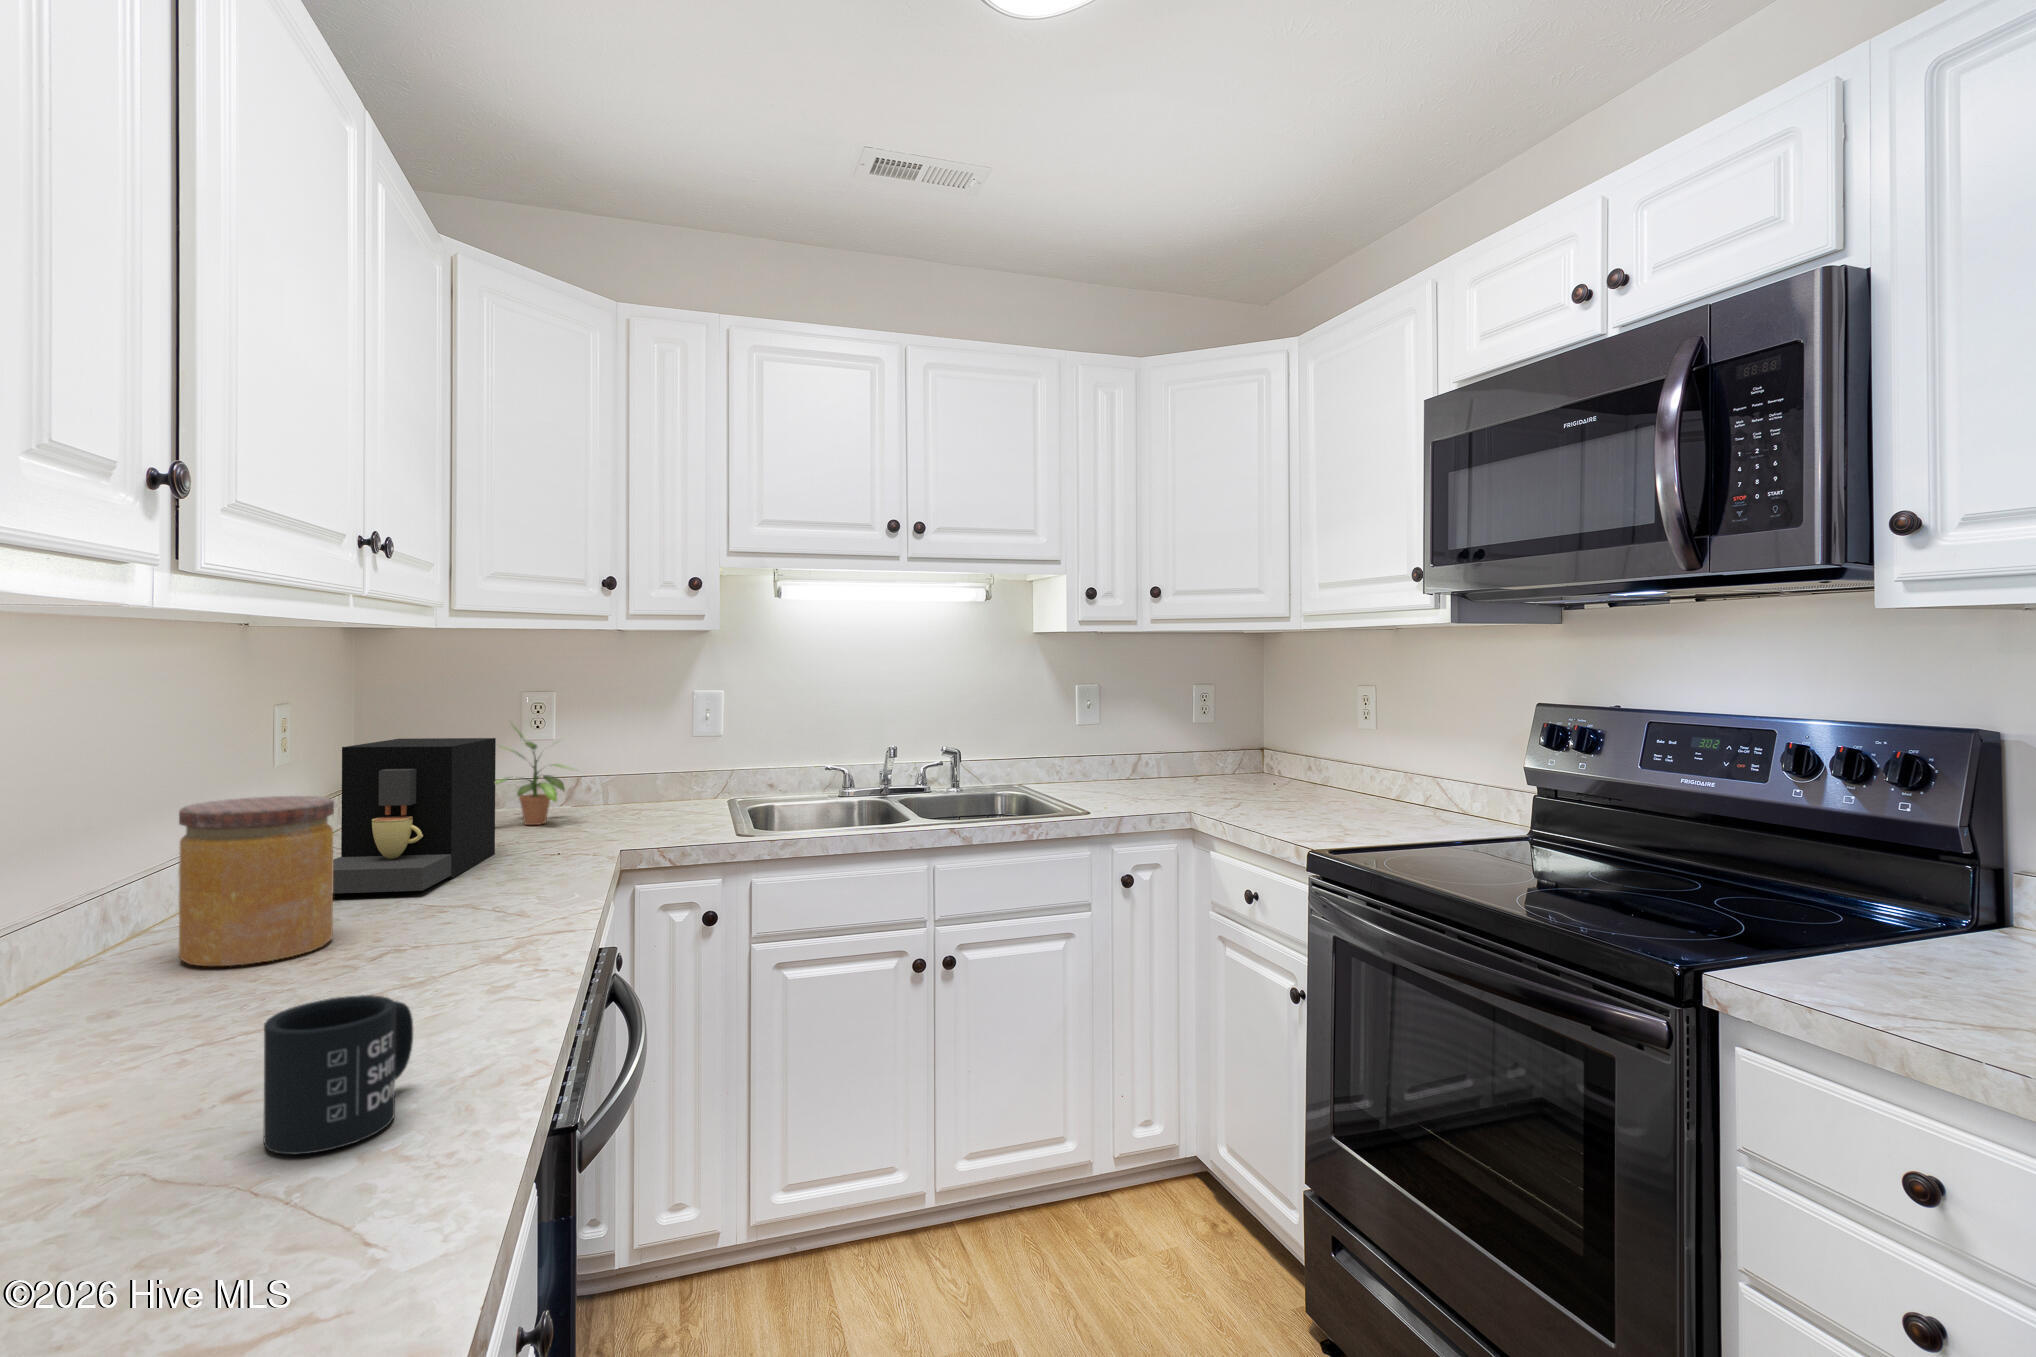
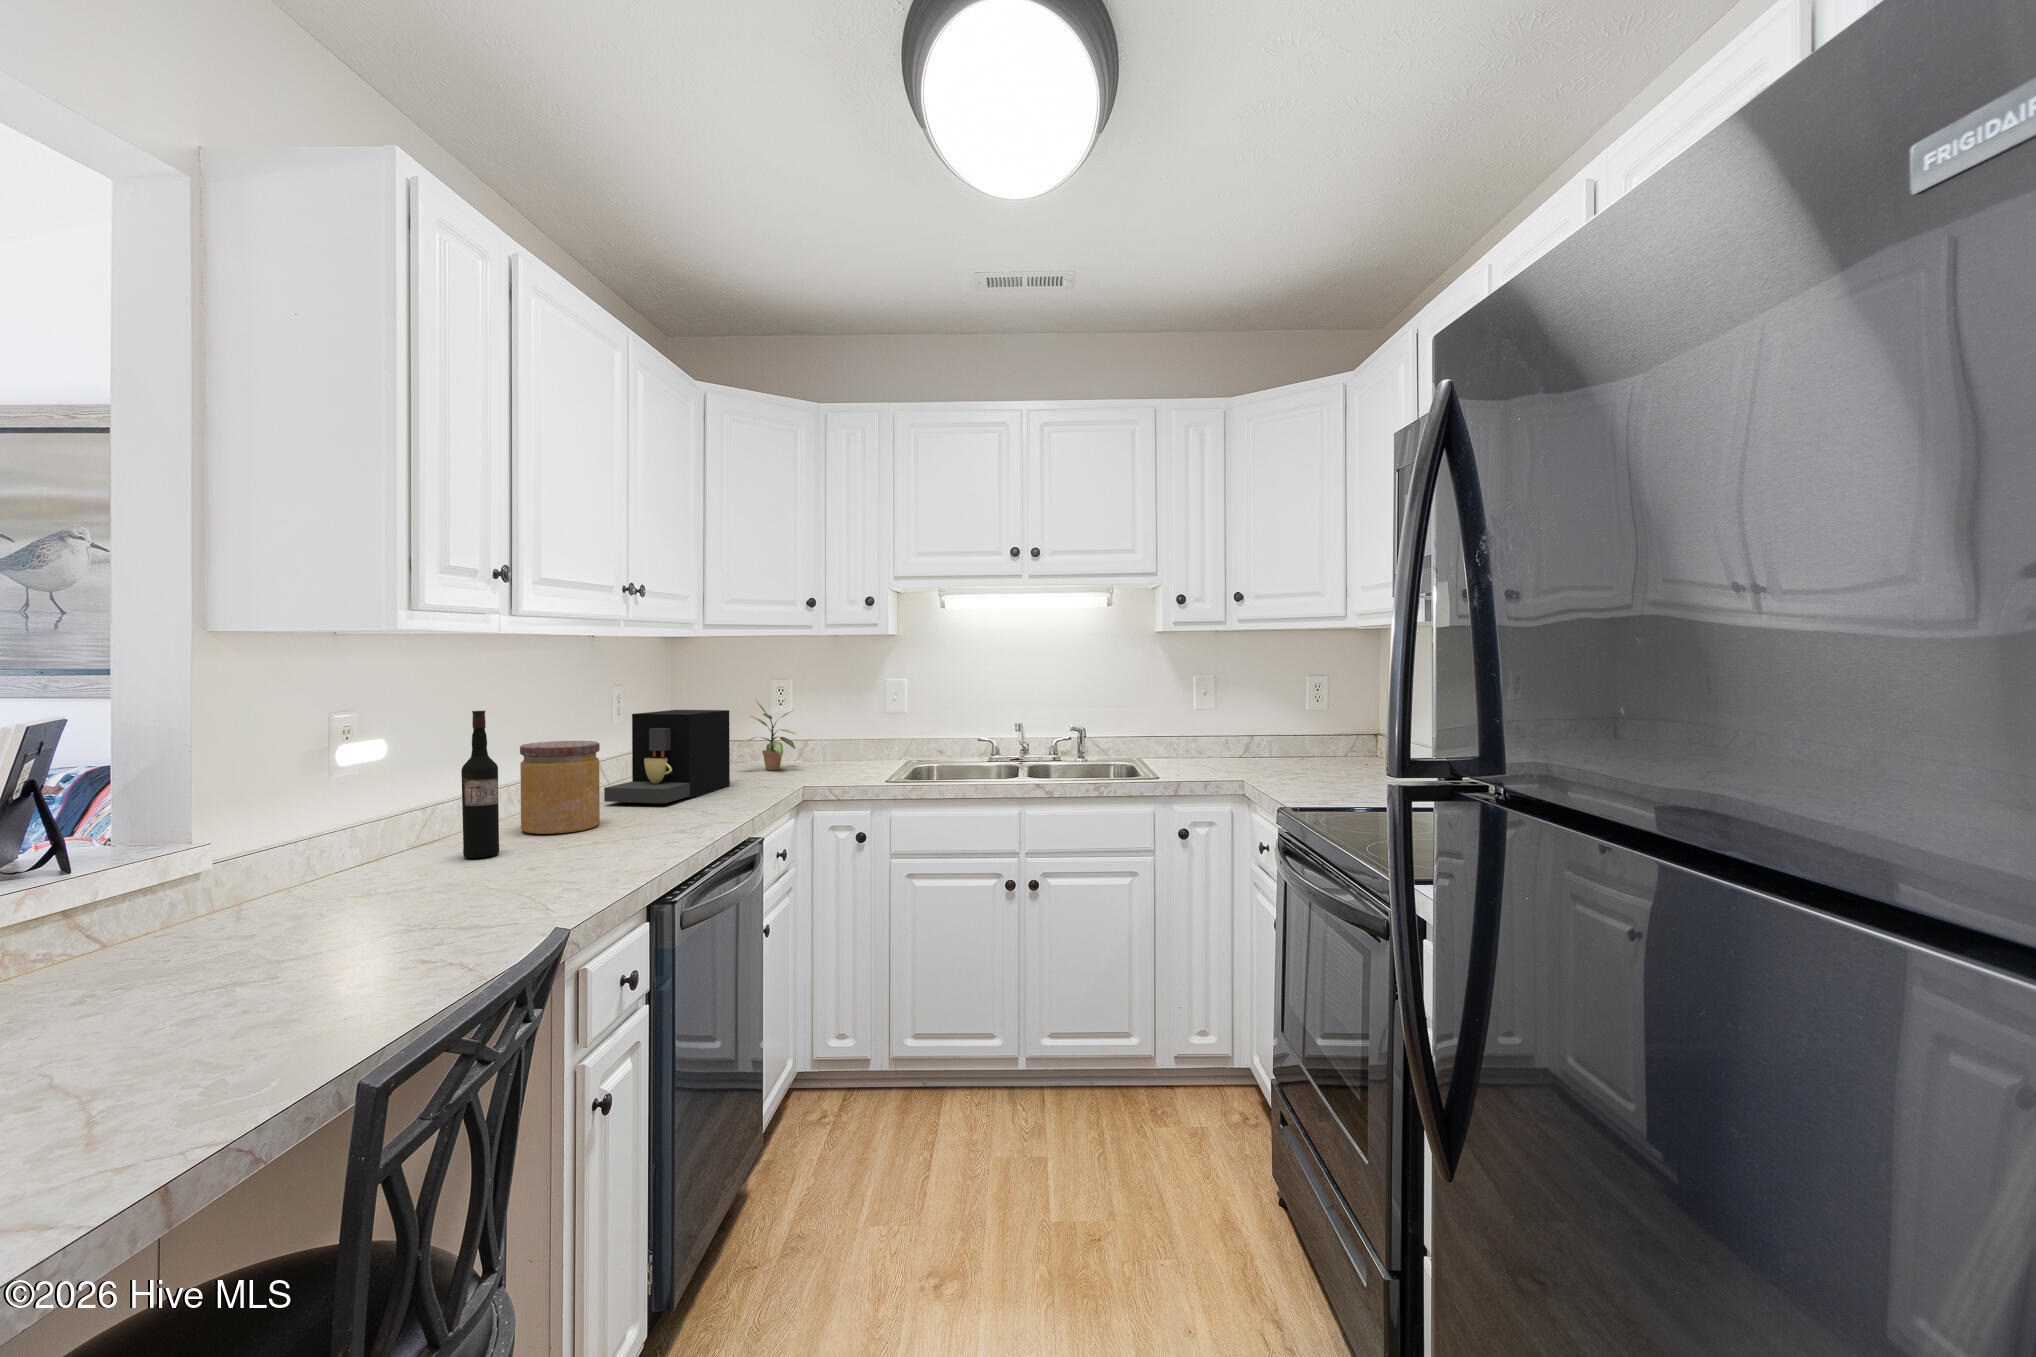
wine bottle: none [97,749,178,1032] -> present [461,711,499,858]
mug: present [264,995,413,1154] -> none [482,839,565,912]

